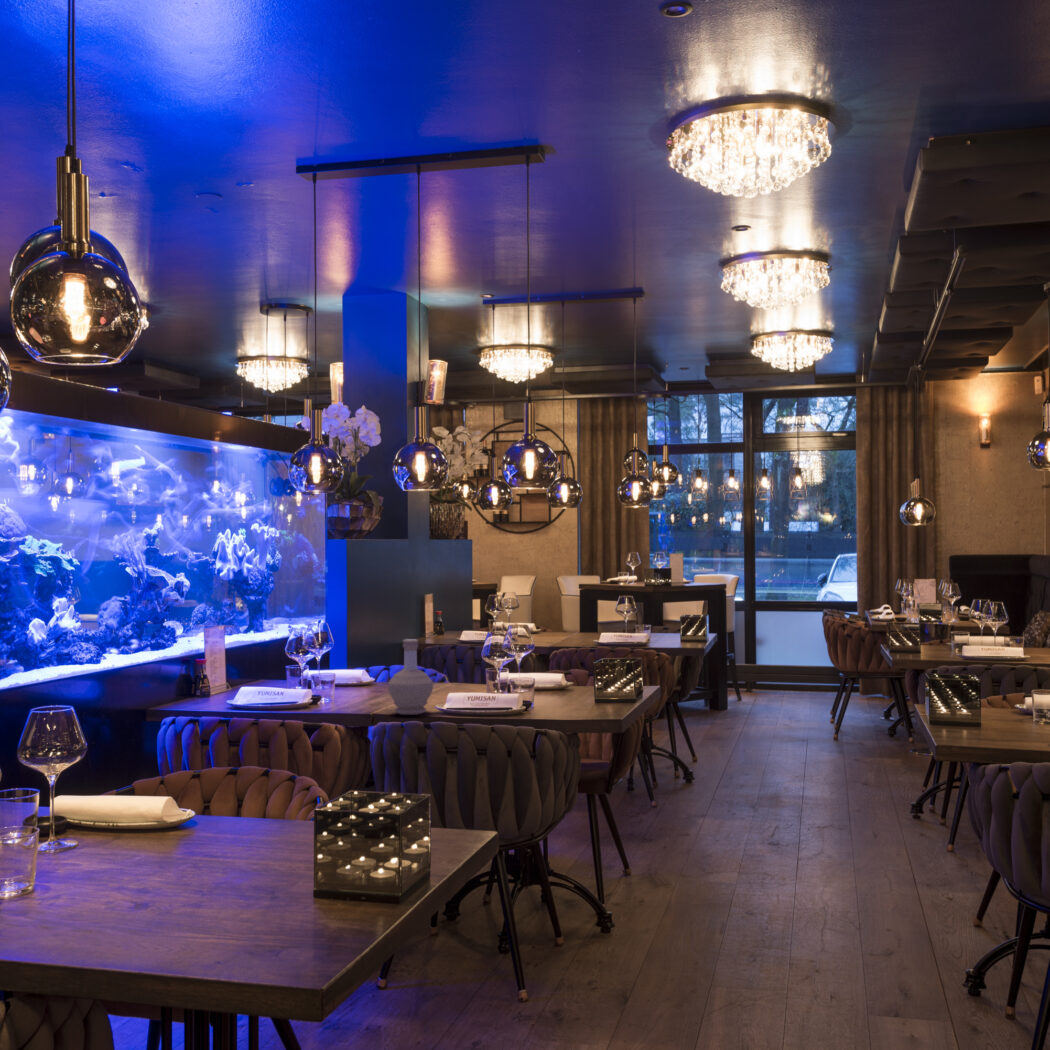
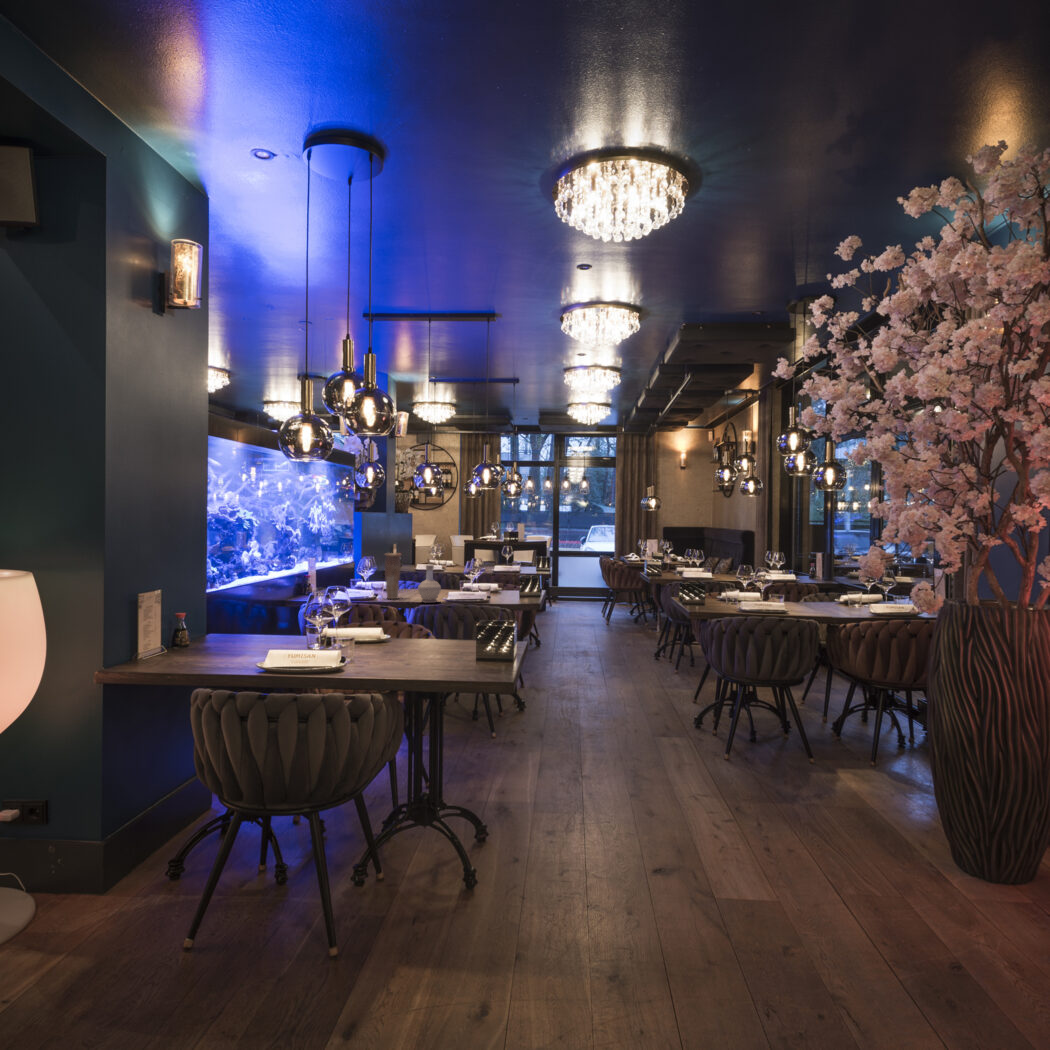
vase: none [335,616,369,704] -> present [385,553,401,599]

